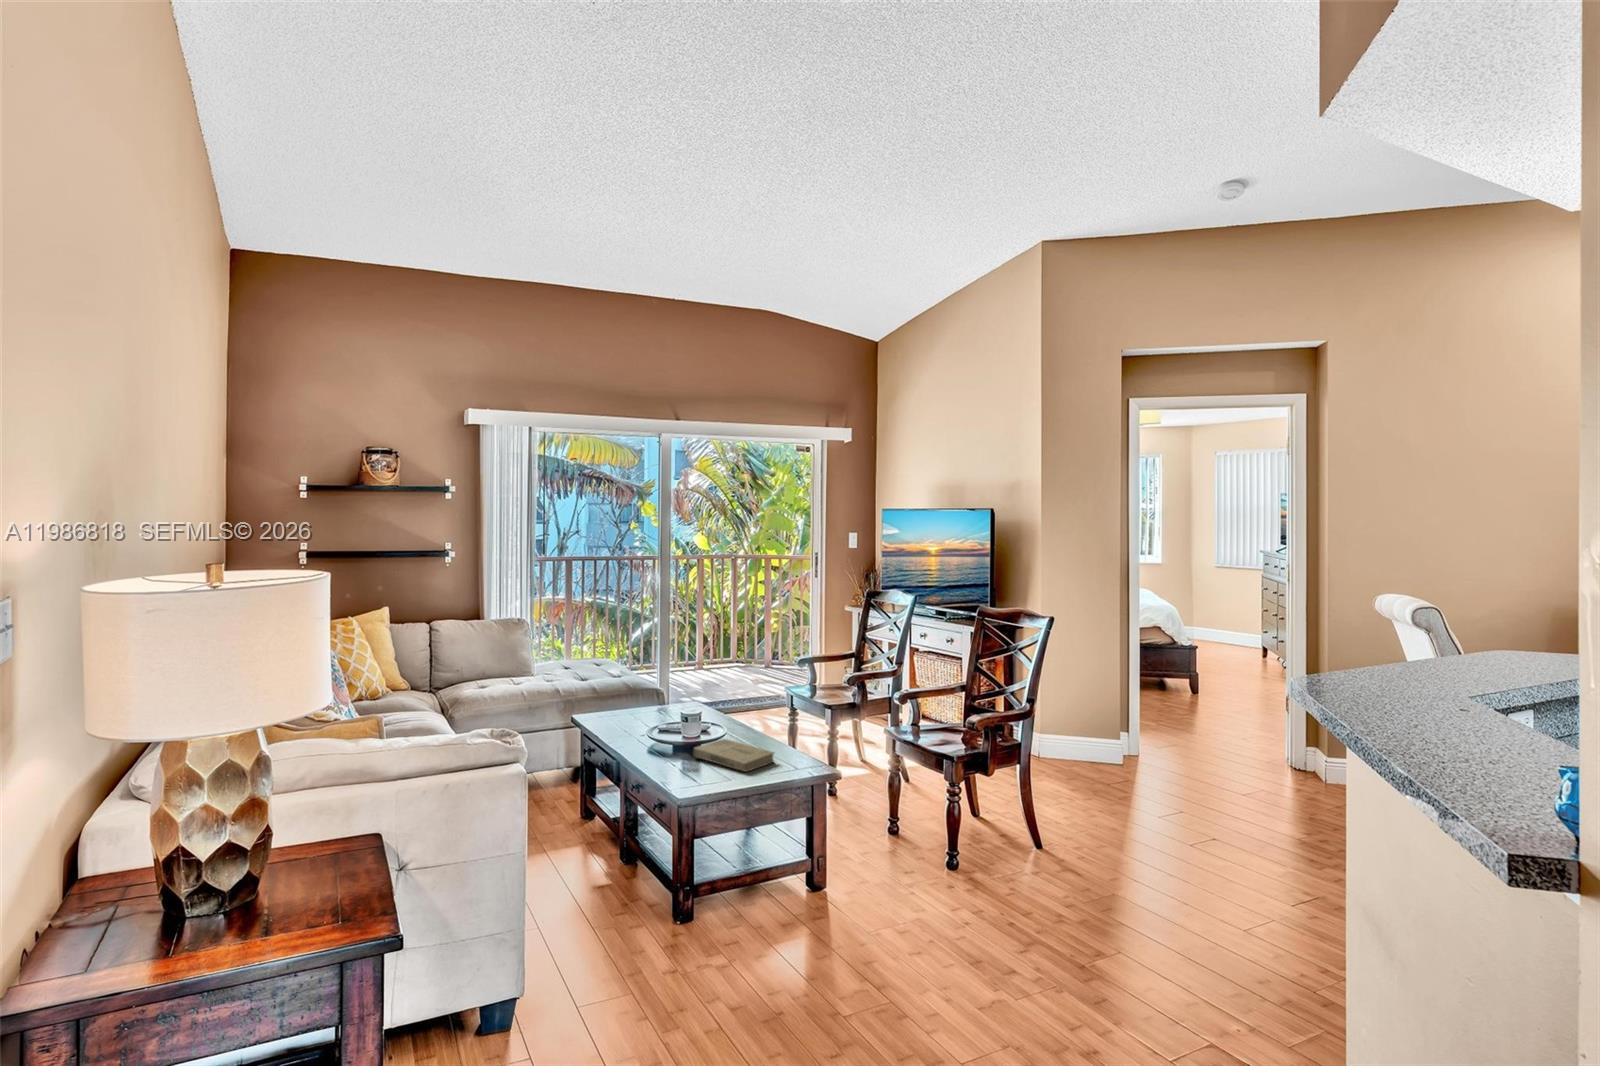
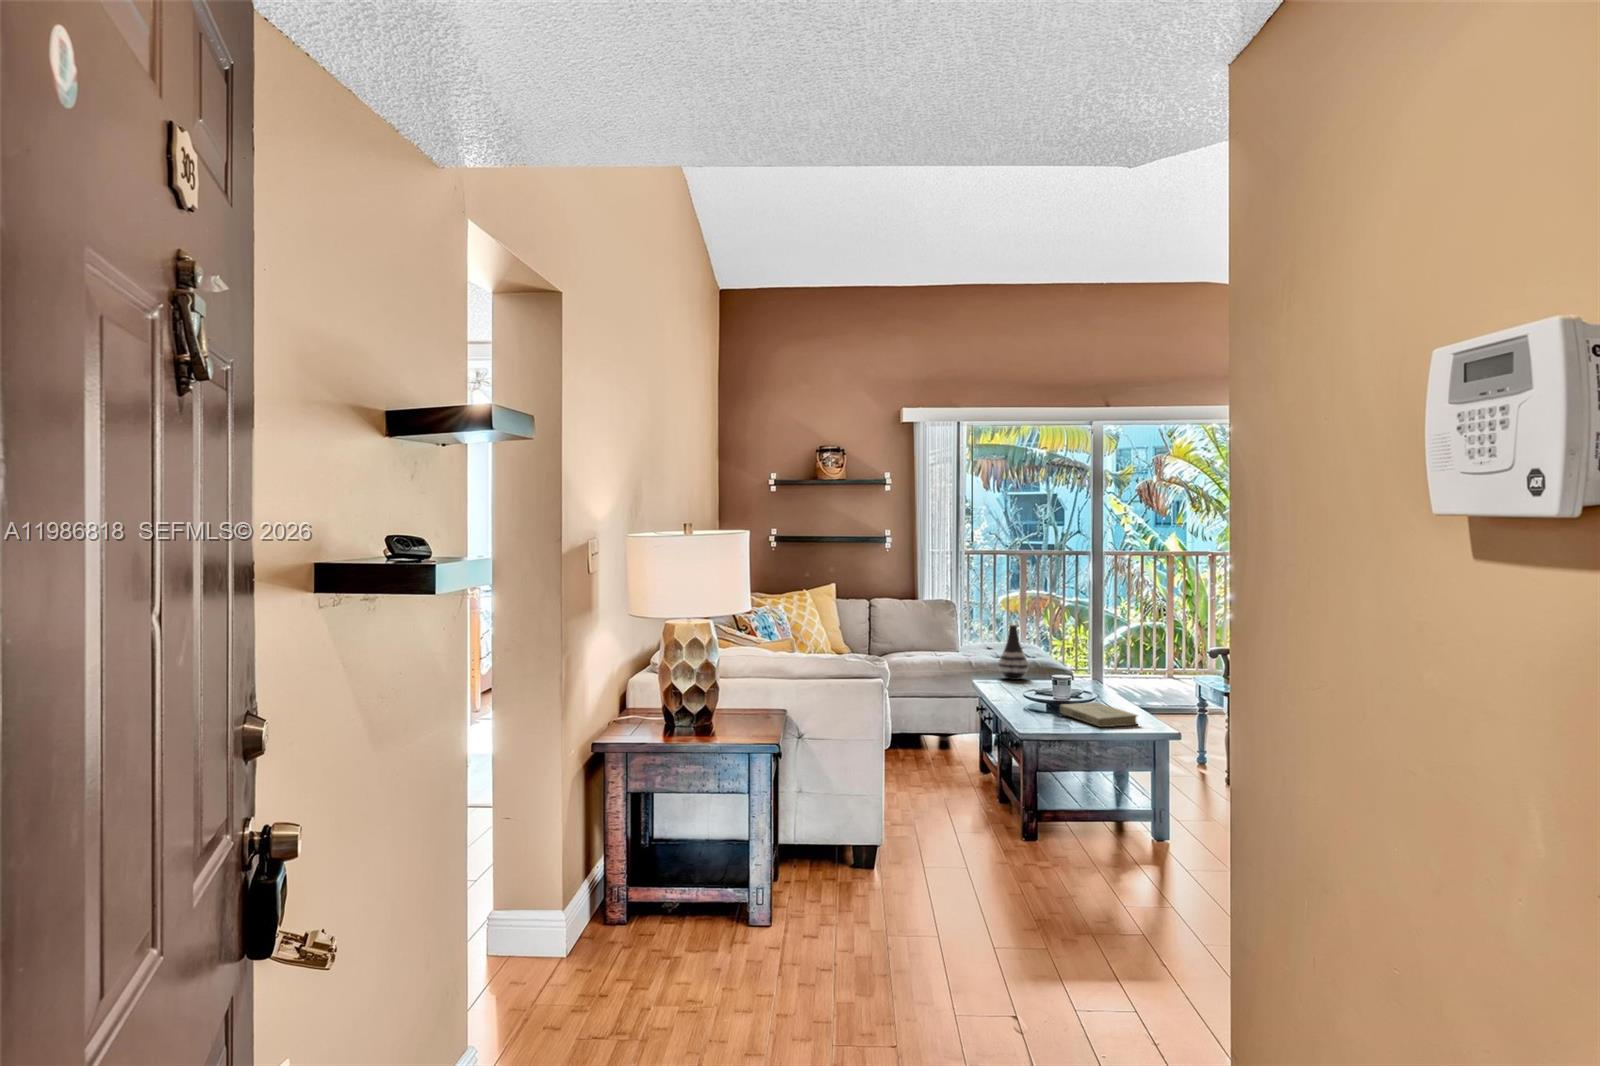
vase: none [596,652,626,709] -> present [998,625,1028,680]

